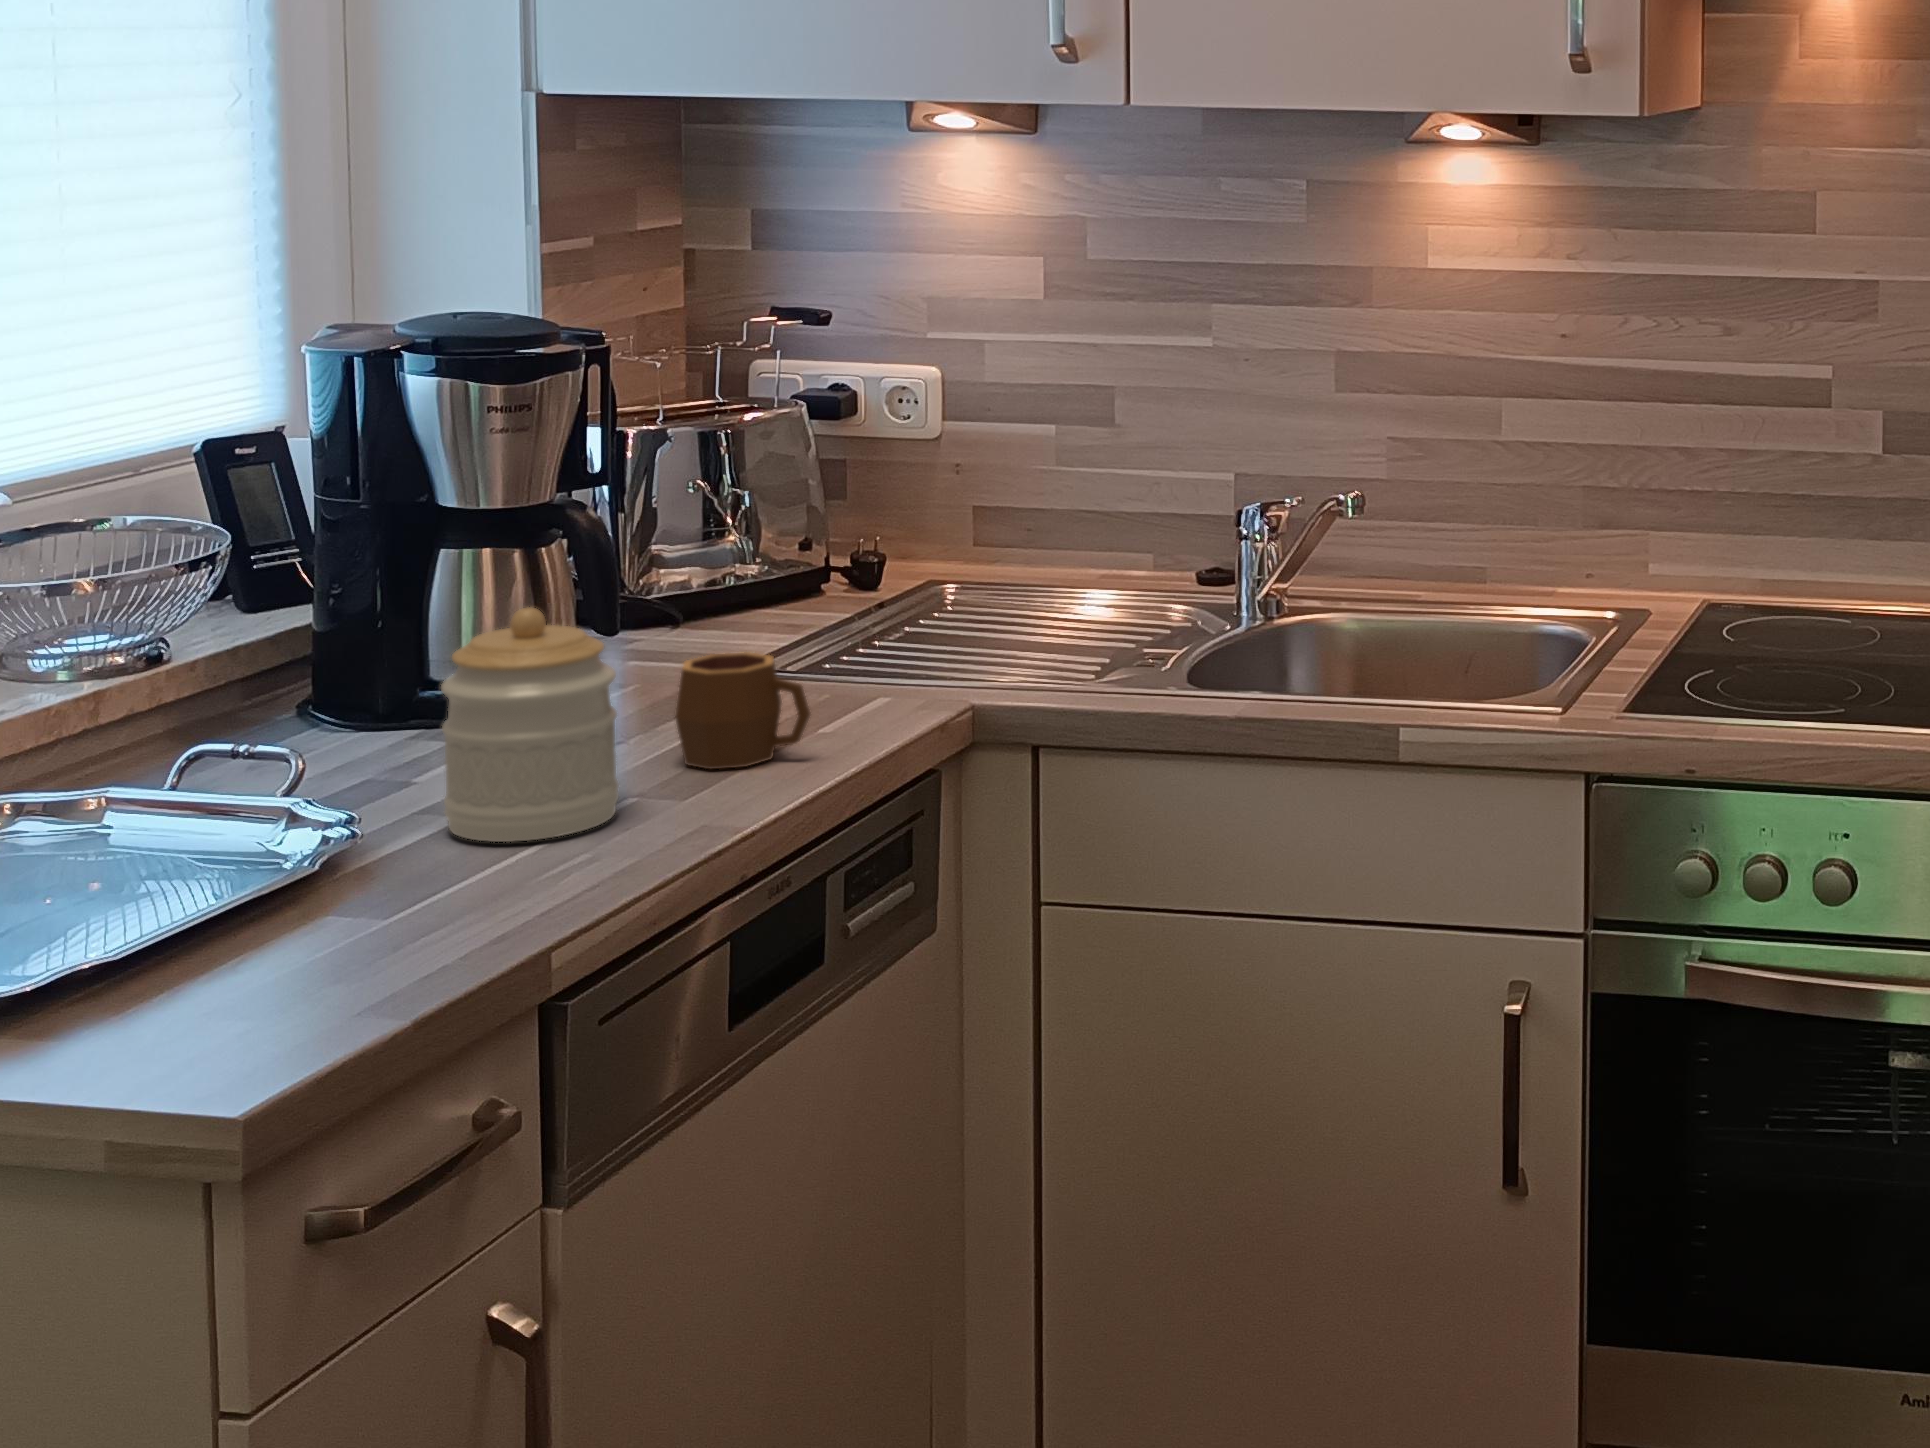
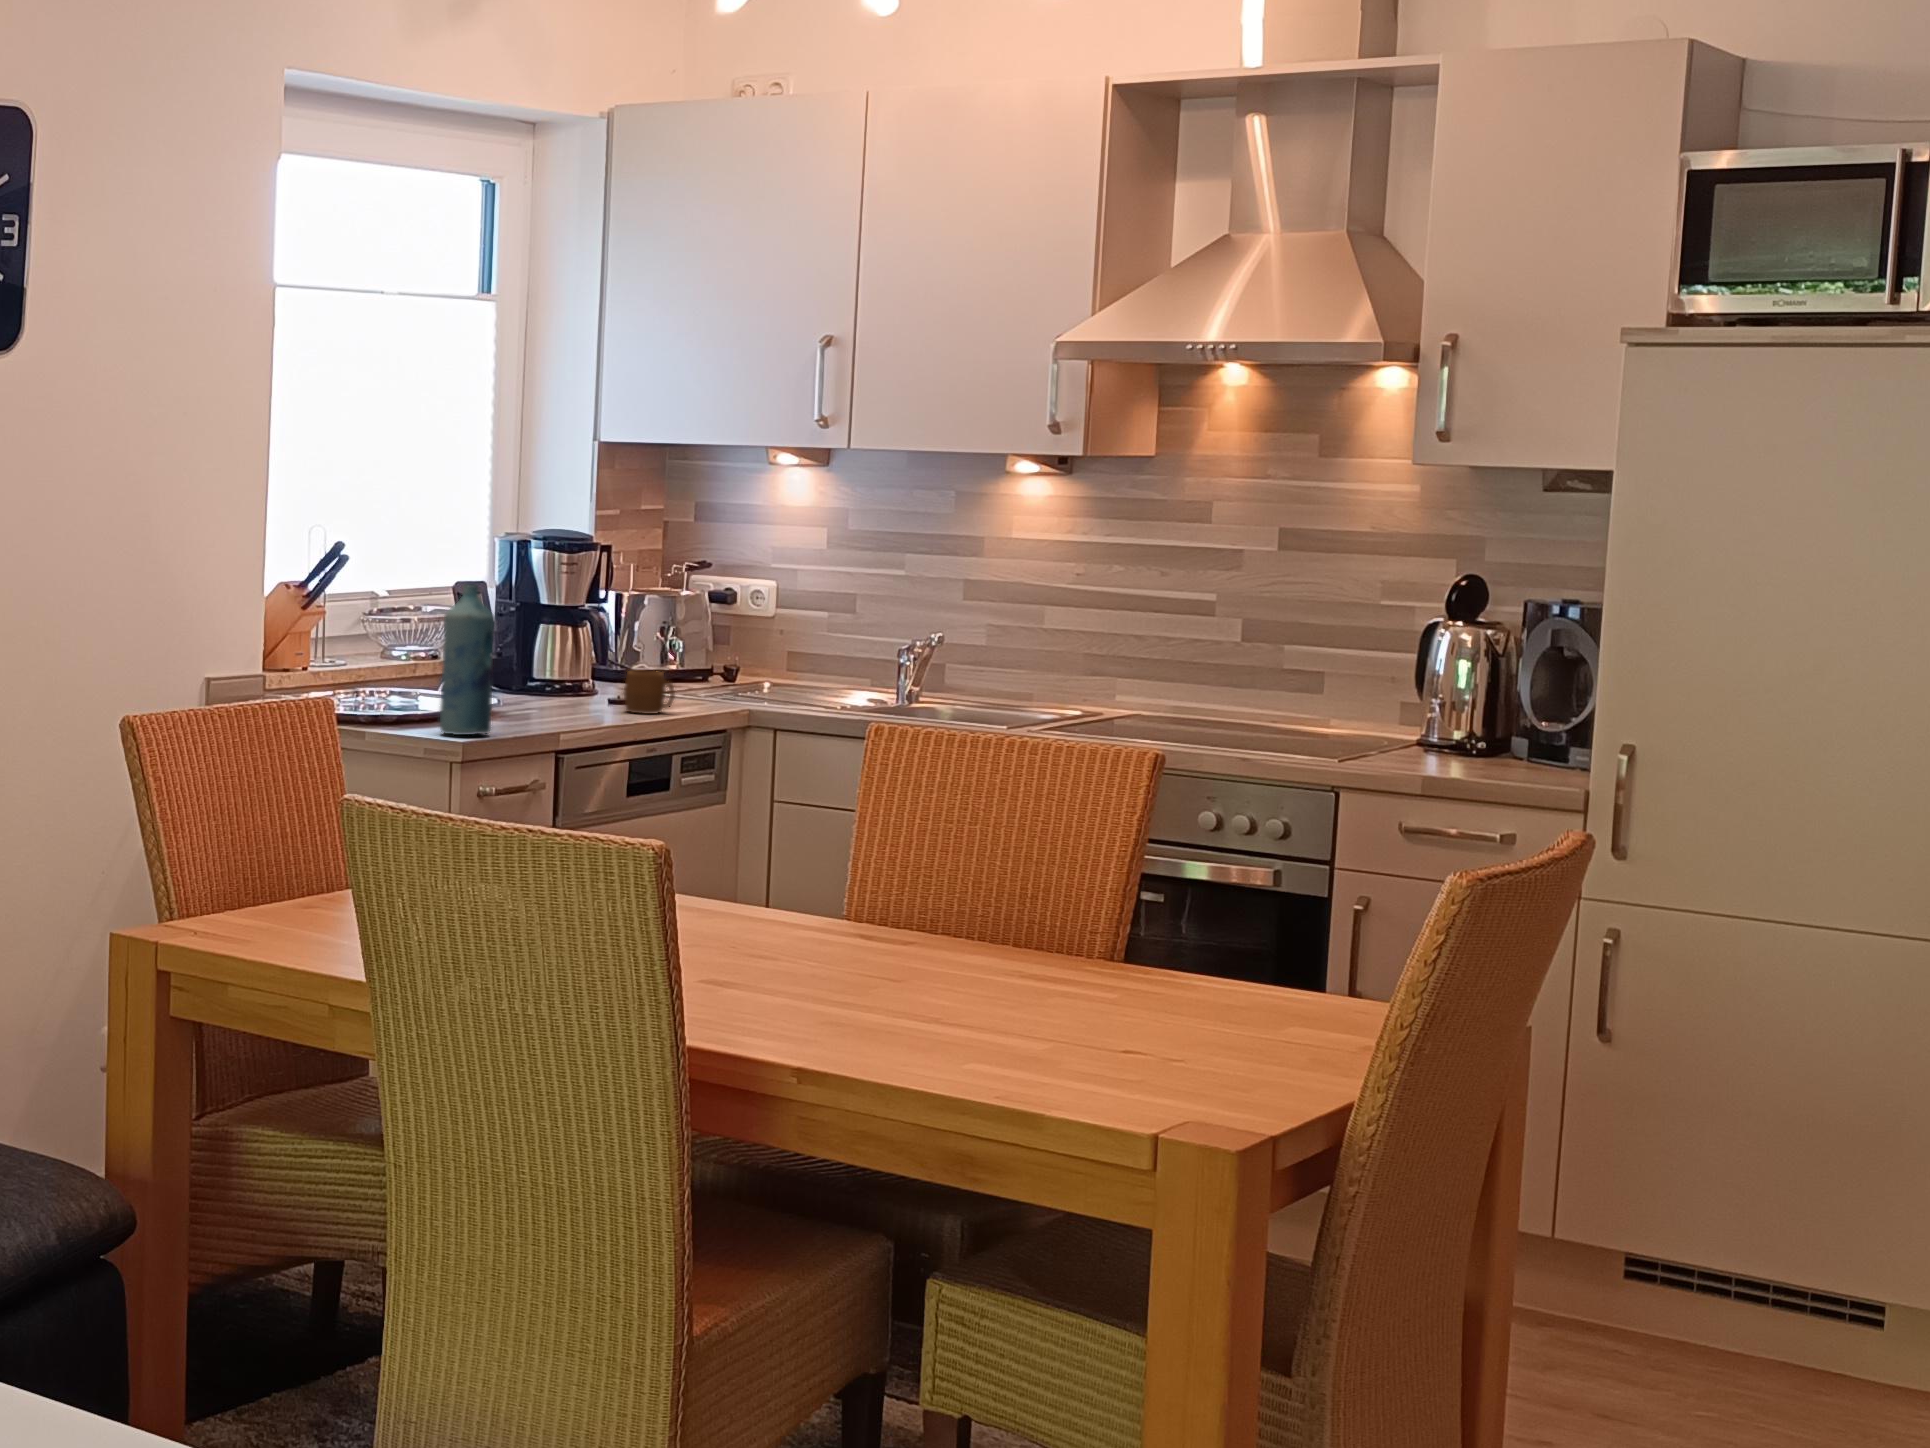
bottle: none [117,564,308,1052] -> present [440,584,495,735]
jar: present [441,607,619,842] -> none [537,633,600,719]

